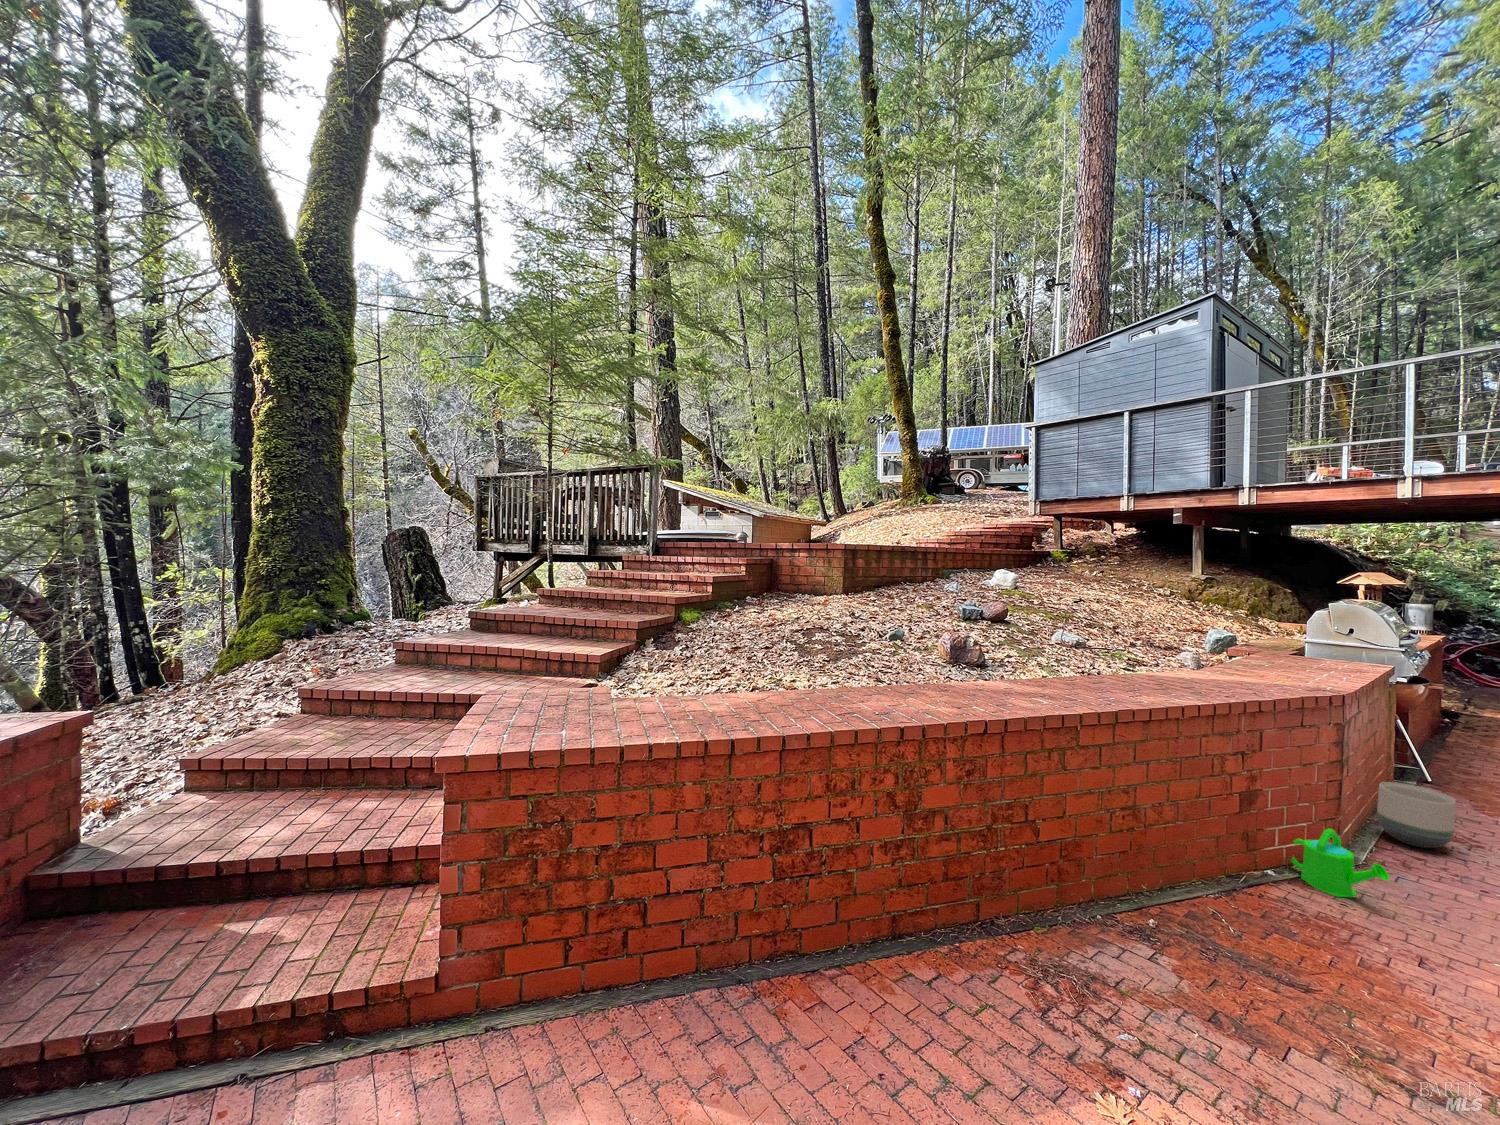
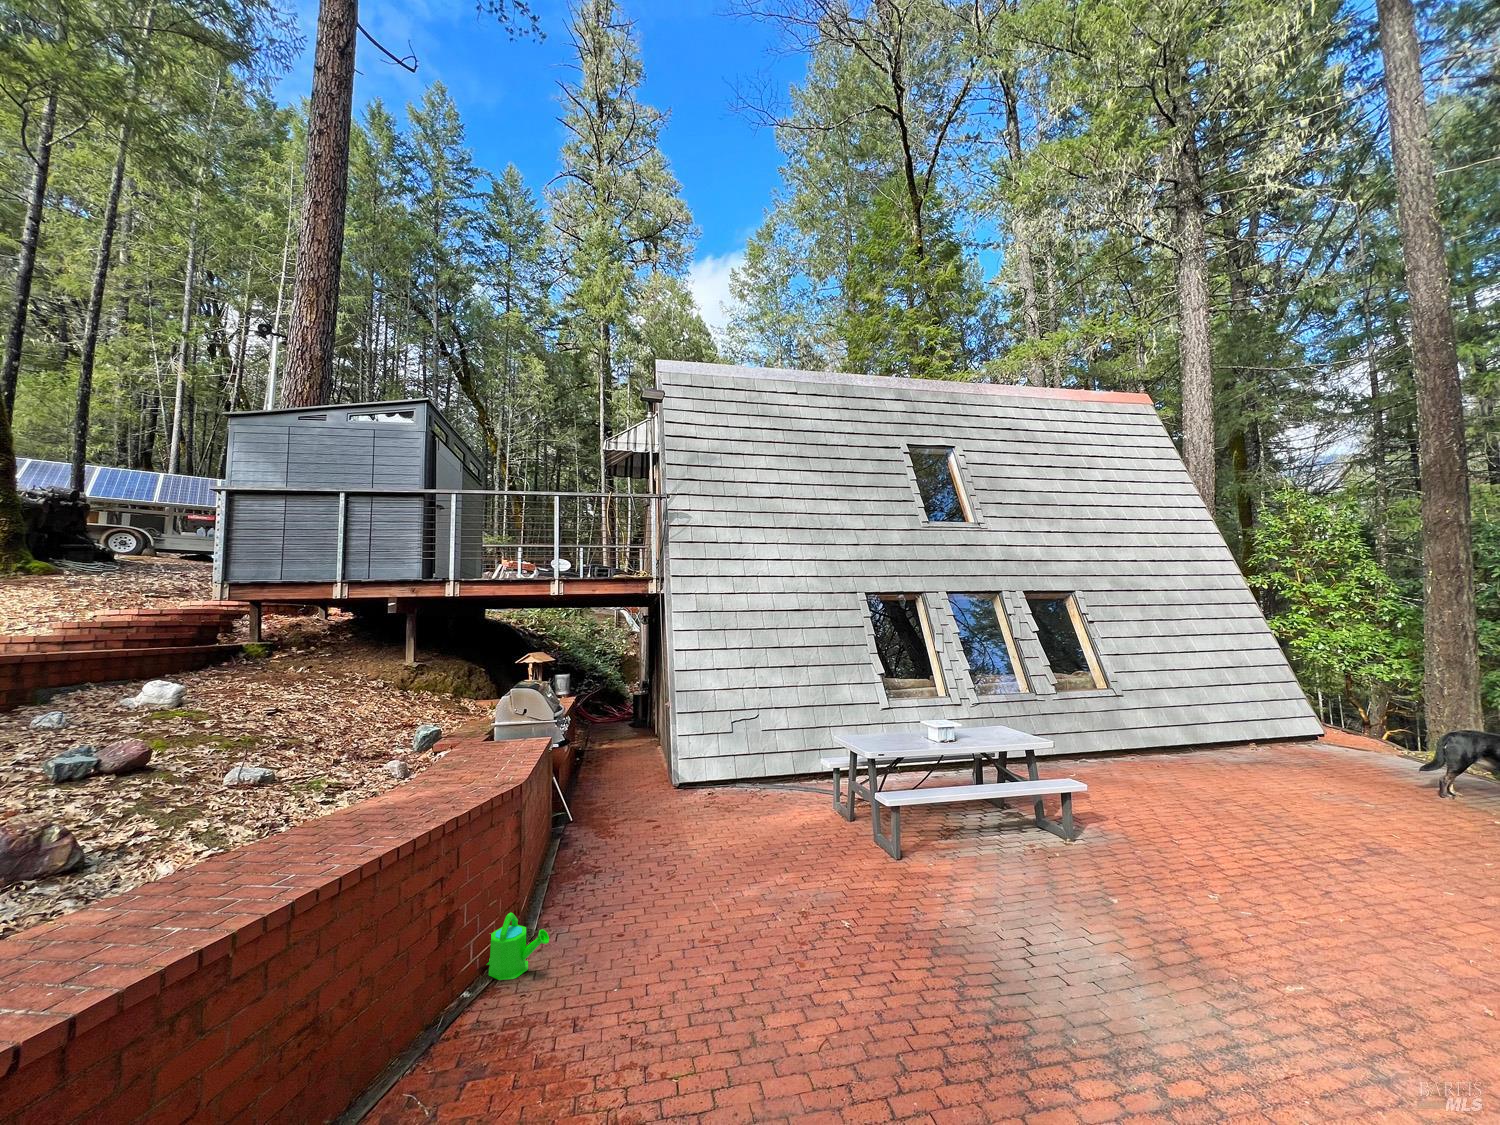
planter: present [1377,782,1456,848] -> none [541,832,584,885]

